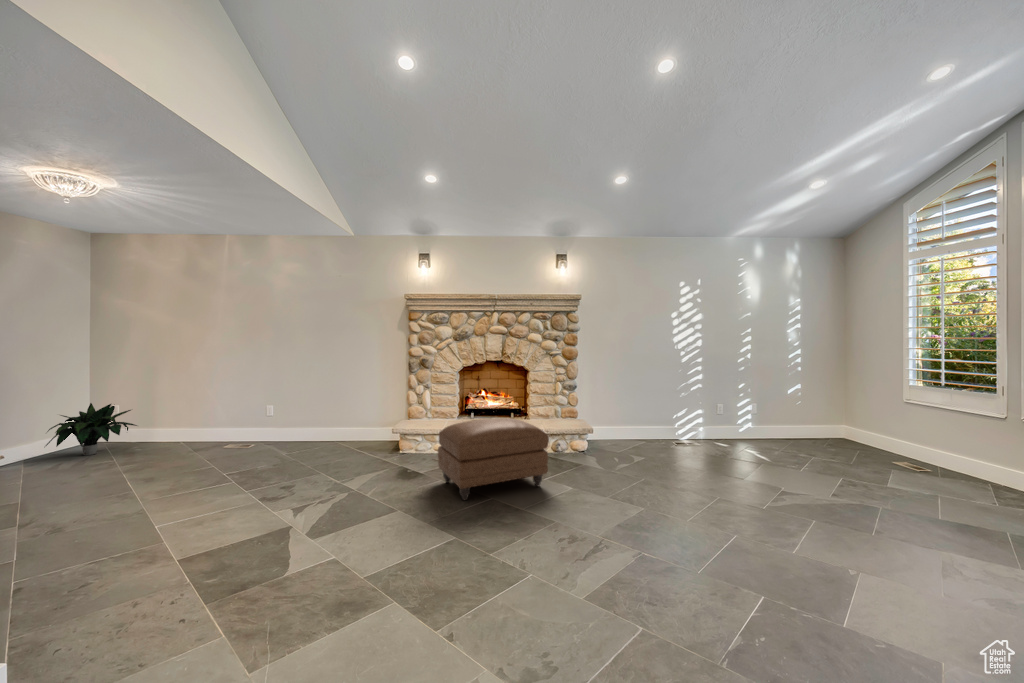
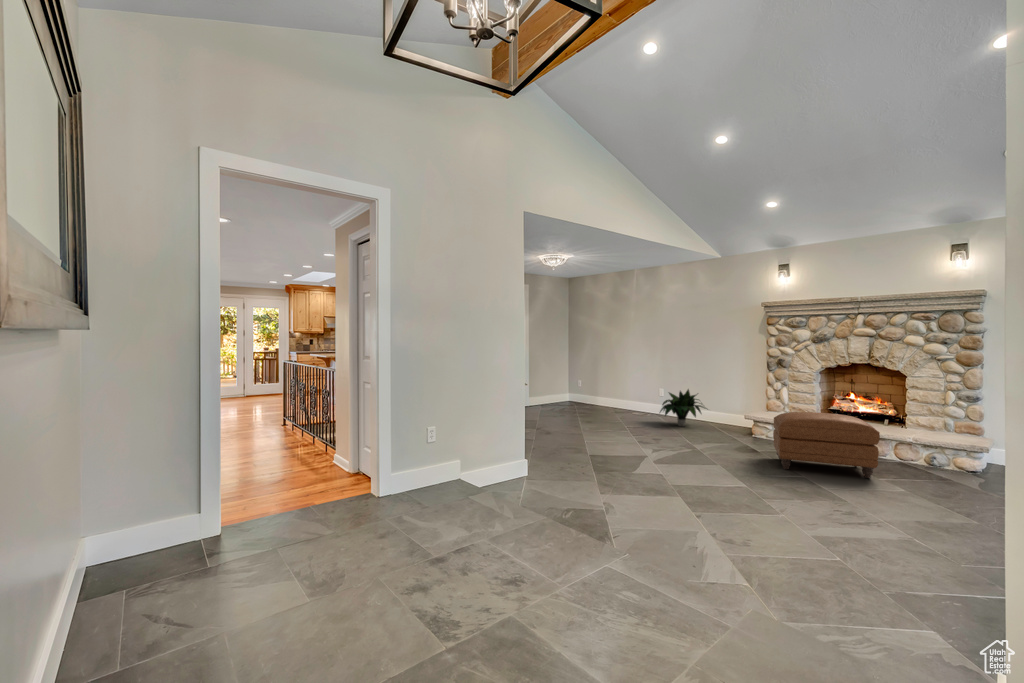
potted plant: present [46,403,137,455] -> present [660,389,707,427]

